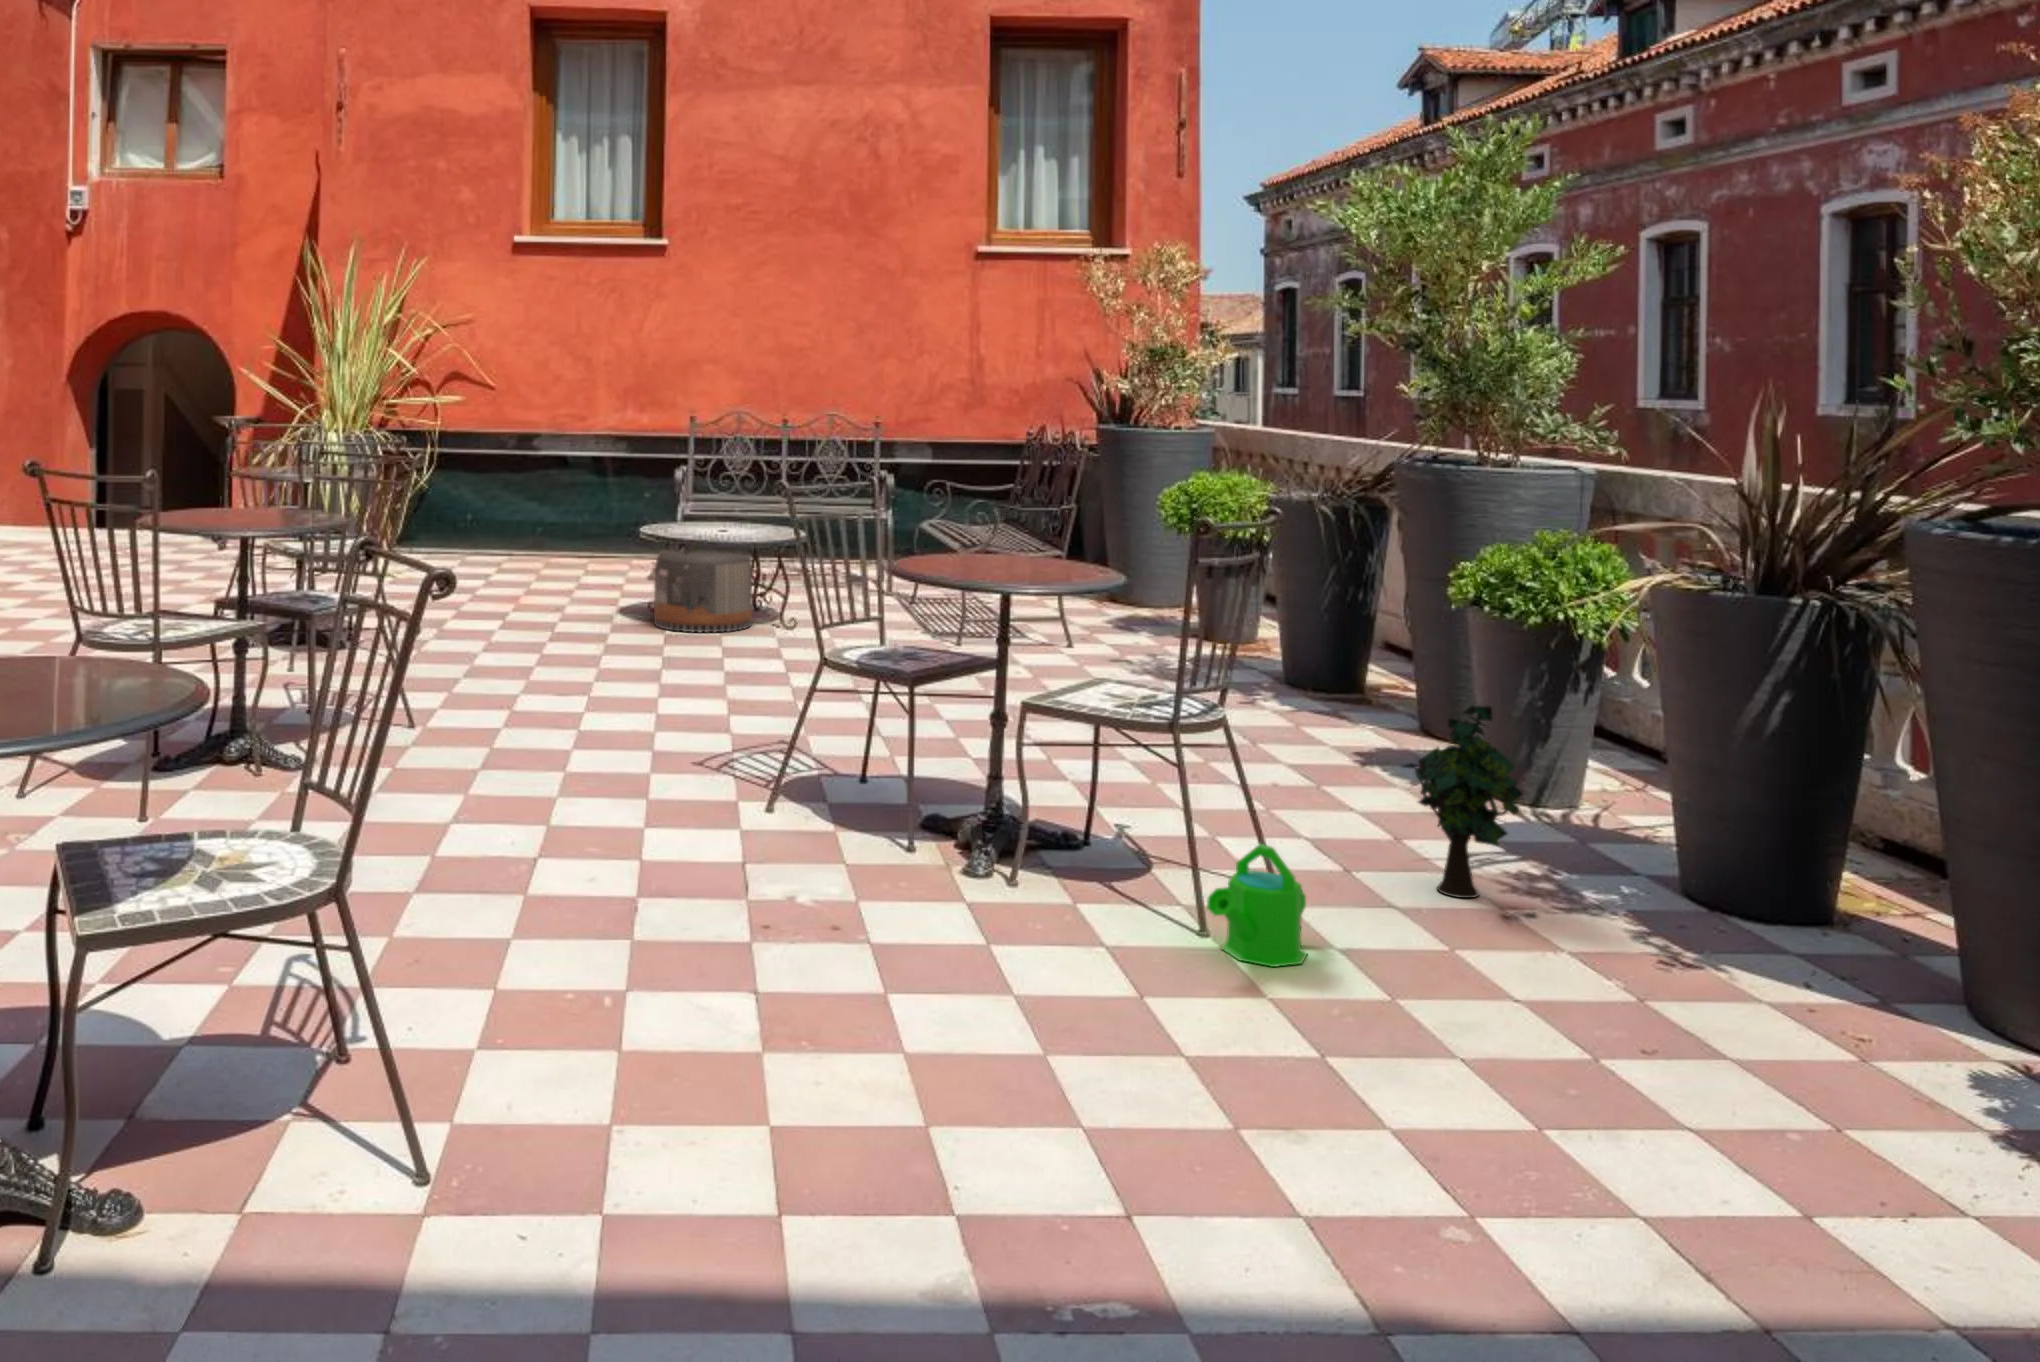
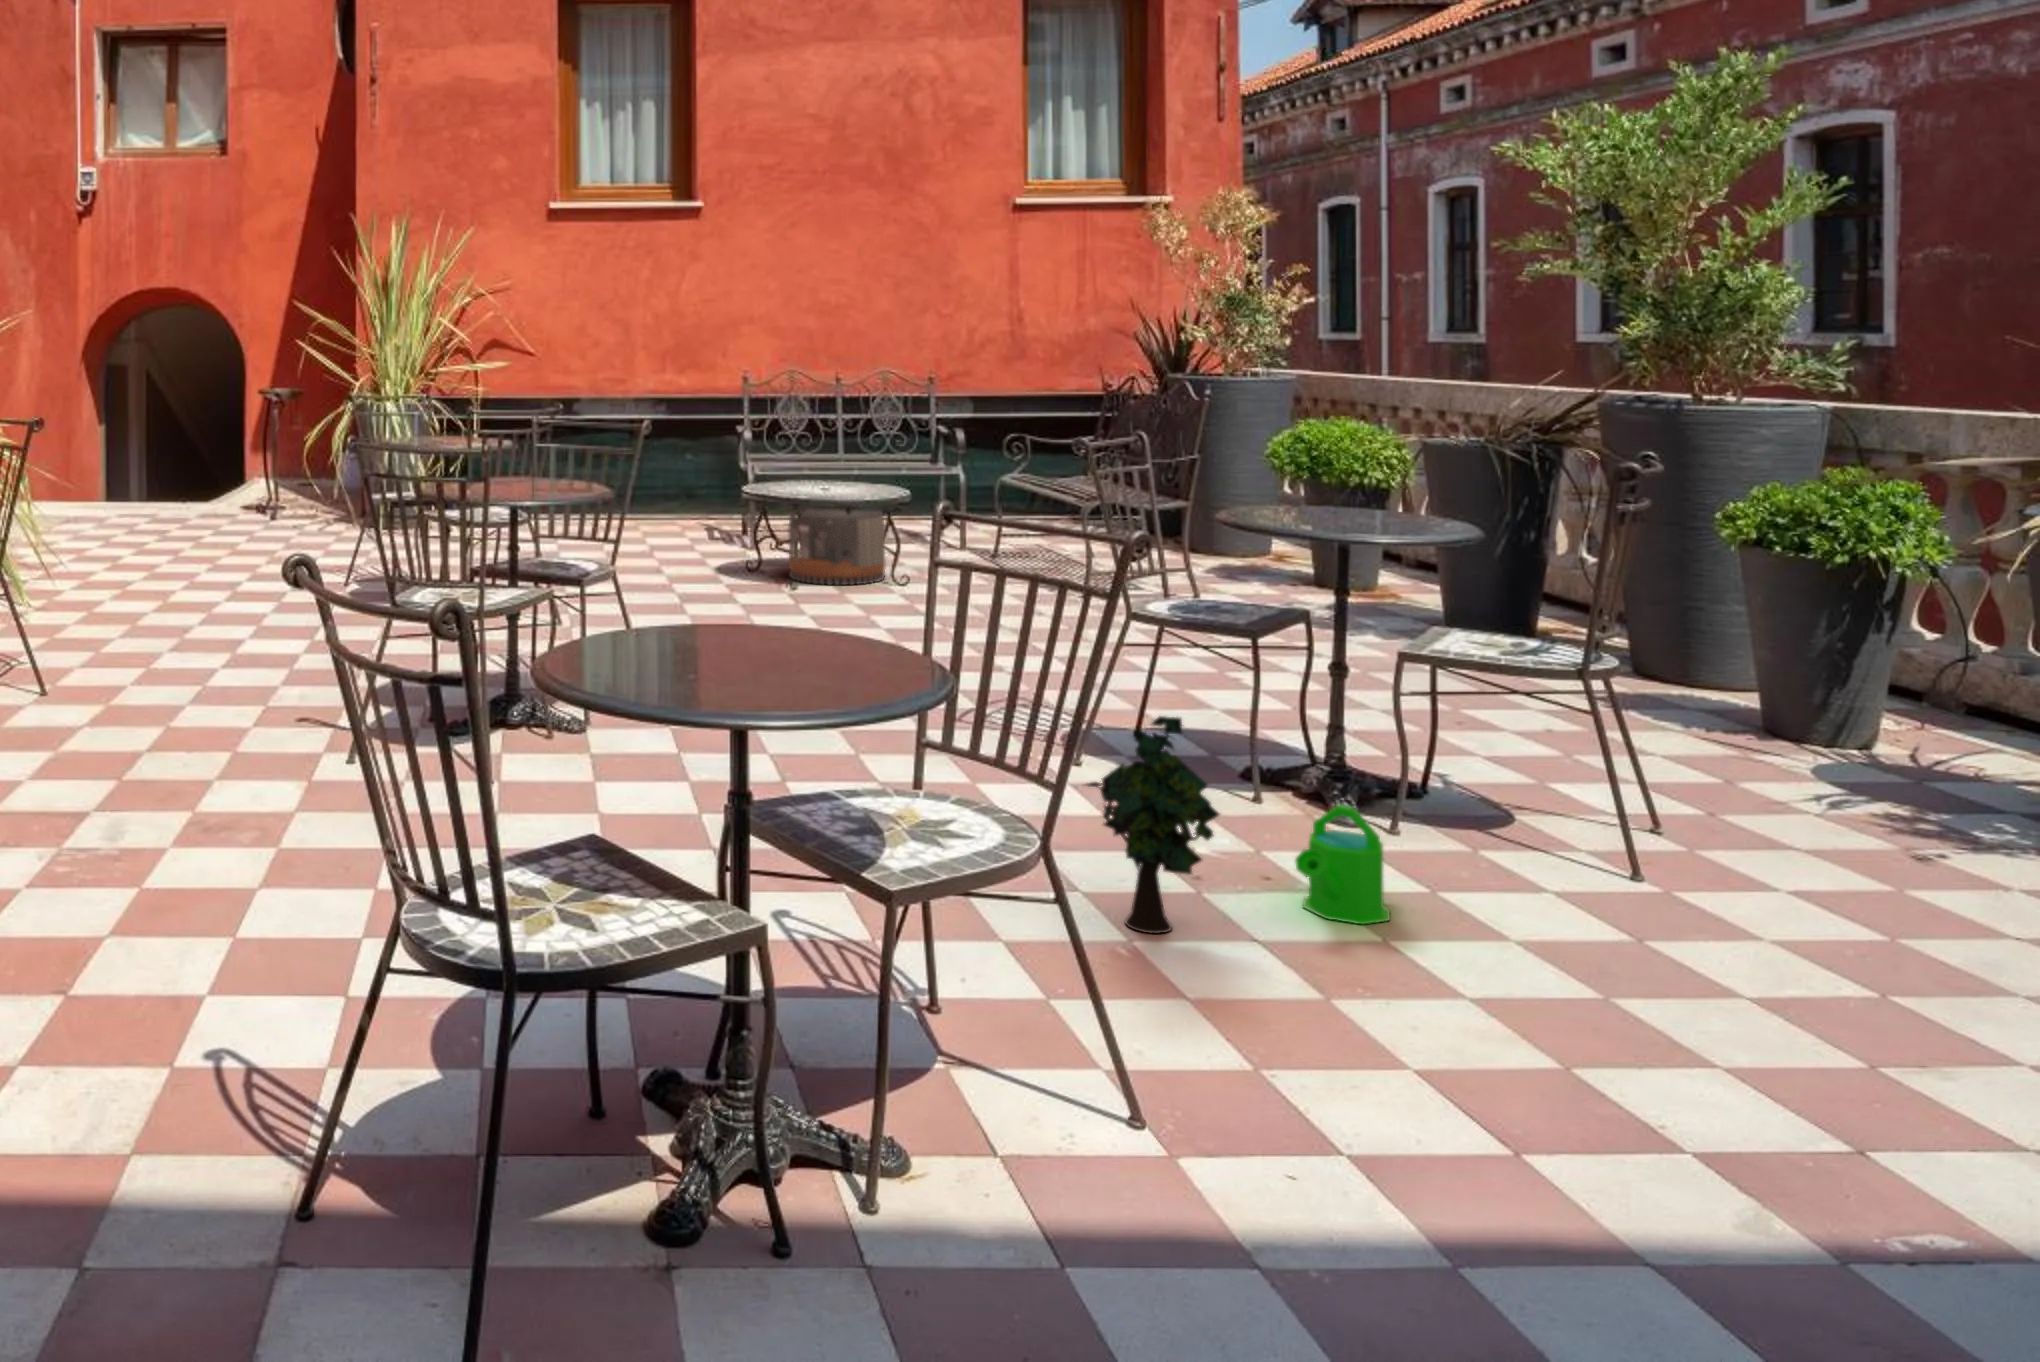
decorative plant: present [1403,706,1523,898] -> present [1086,716,1219,934]
watering can: present [1207,844,1307,967] -> present [1295,804,1390,925]

